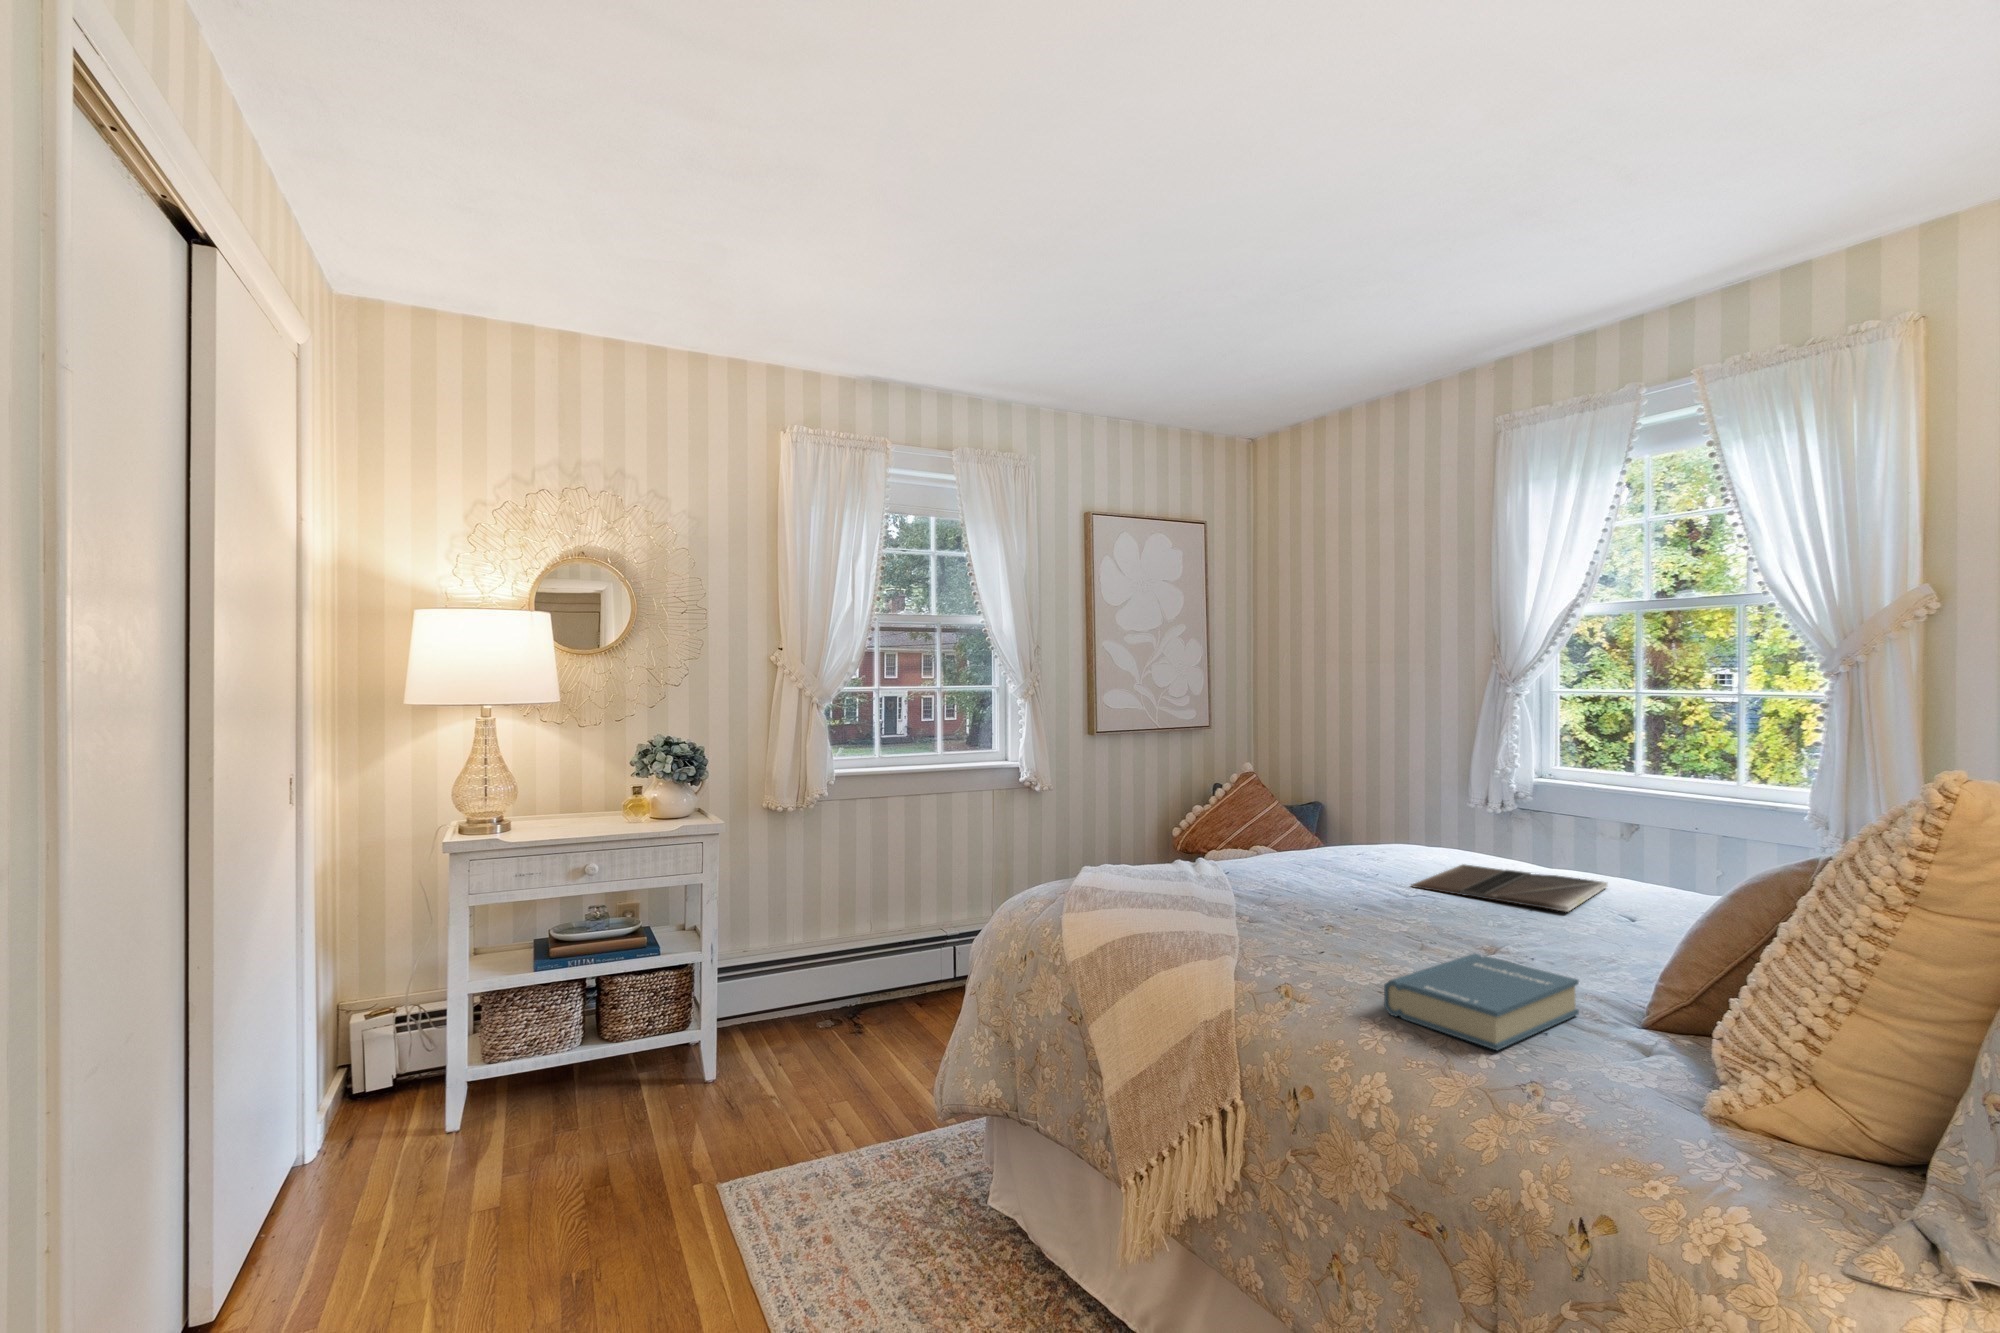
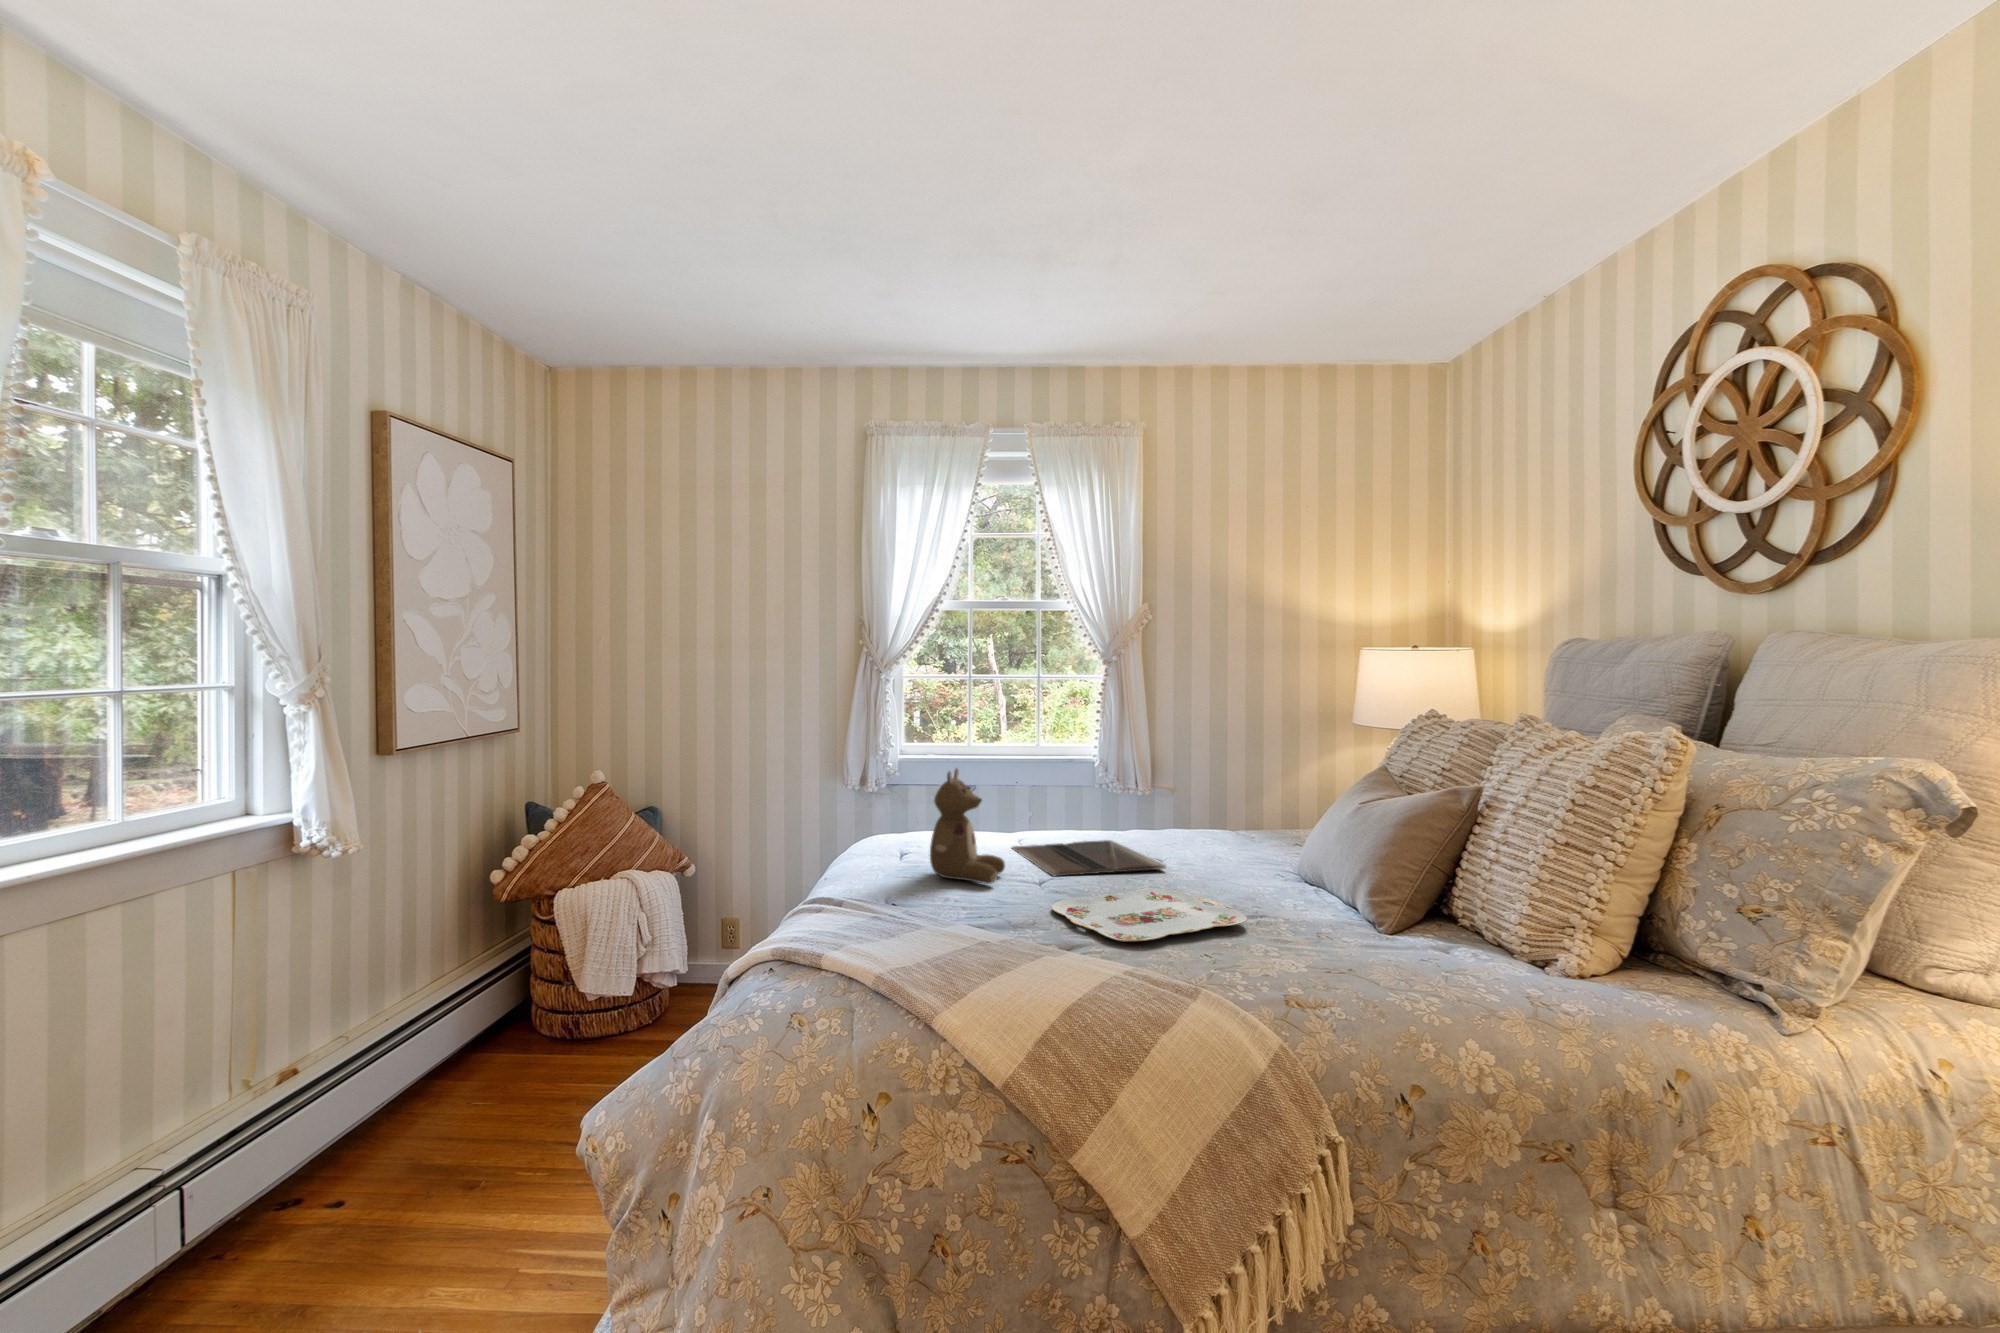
stuffed bear: none [1275,763,1366,875] -> present [930,768,1005,884]
serving tray: none [1272,894,1479,948] -> present [1052,888,1247,942]
hardback book: present [1384,954,1579,1051] -> none [1313,917,1477,992]

